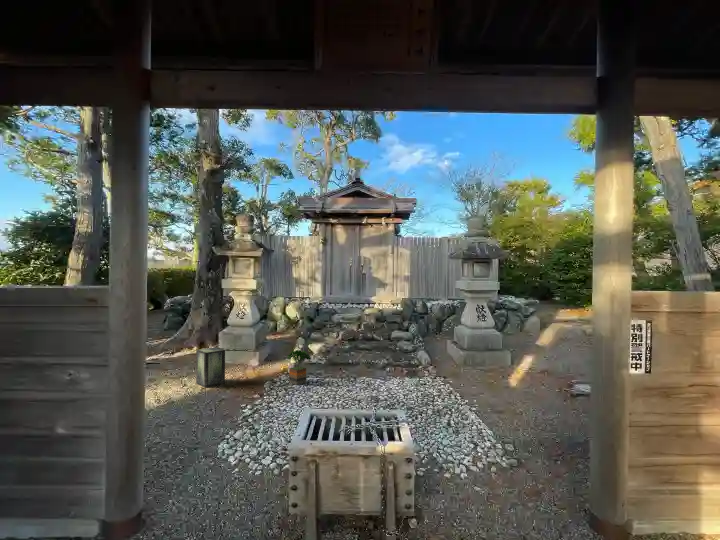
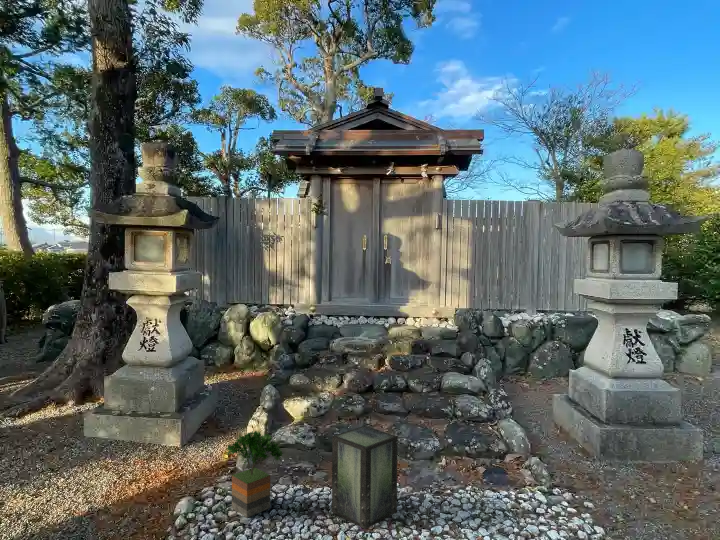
storage box: present [196,347,225,387] -> present [332,426,398,529]

